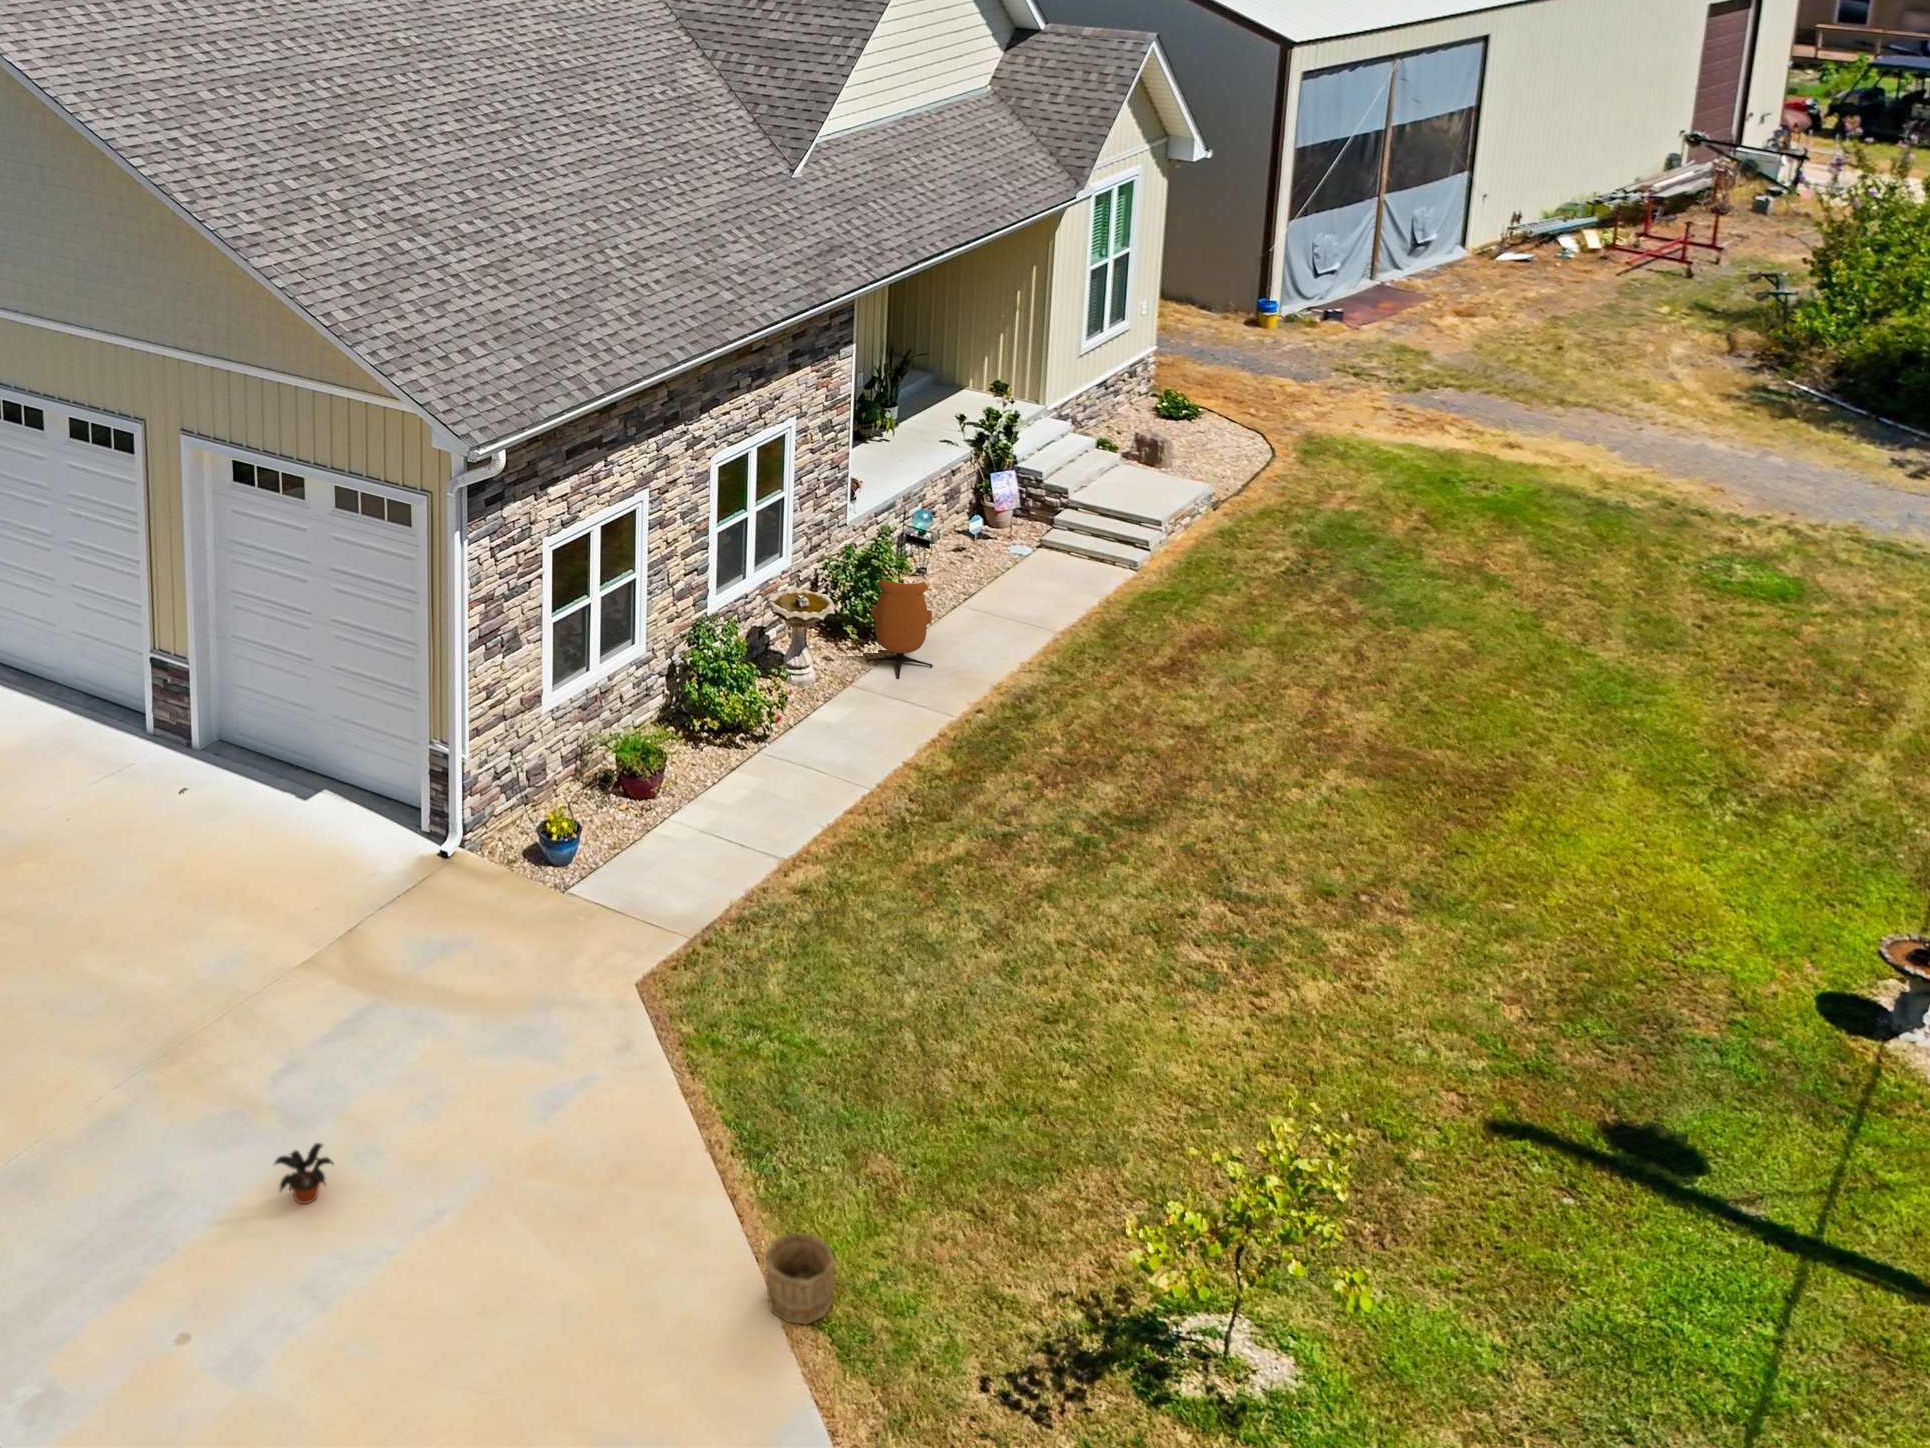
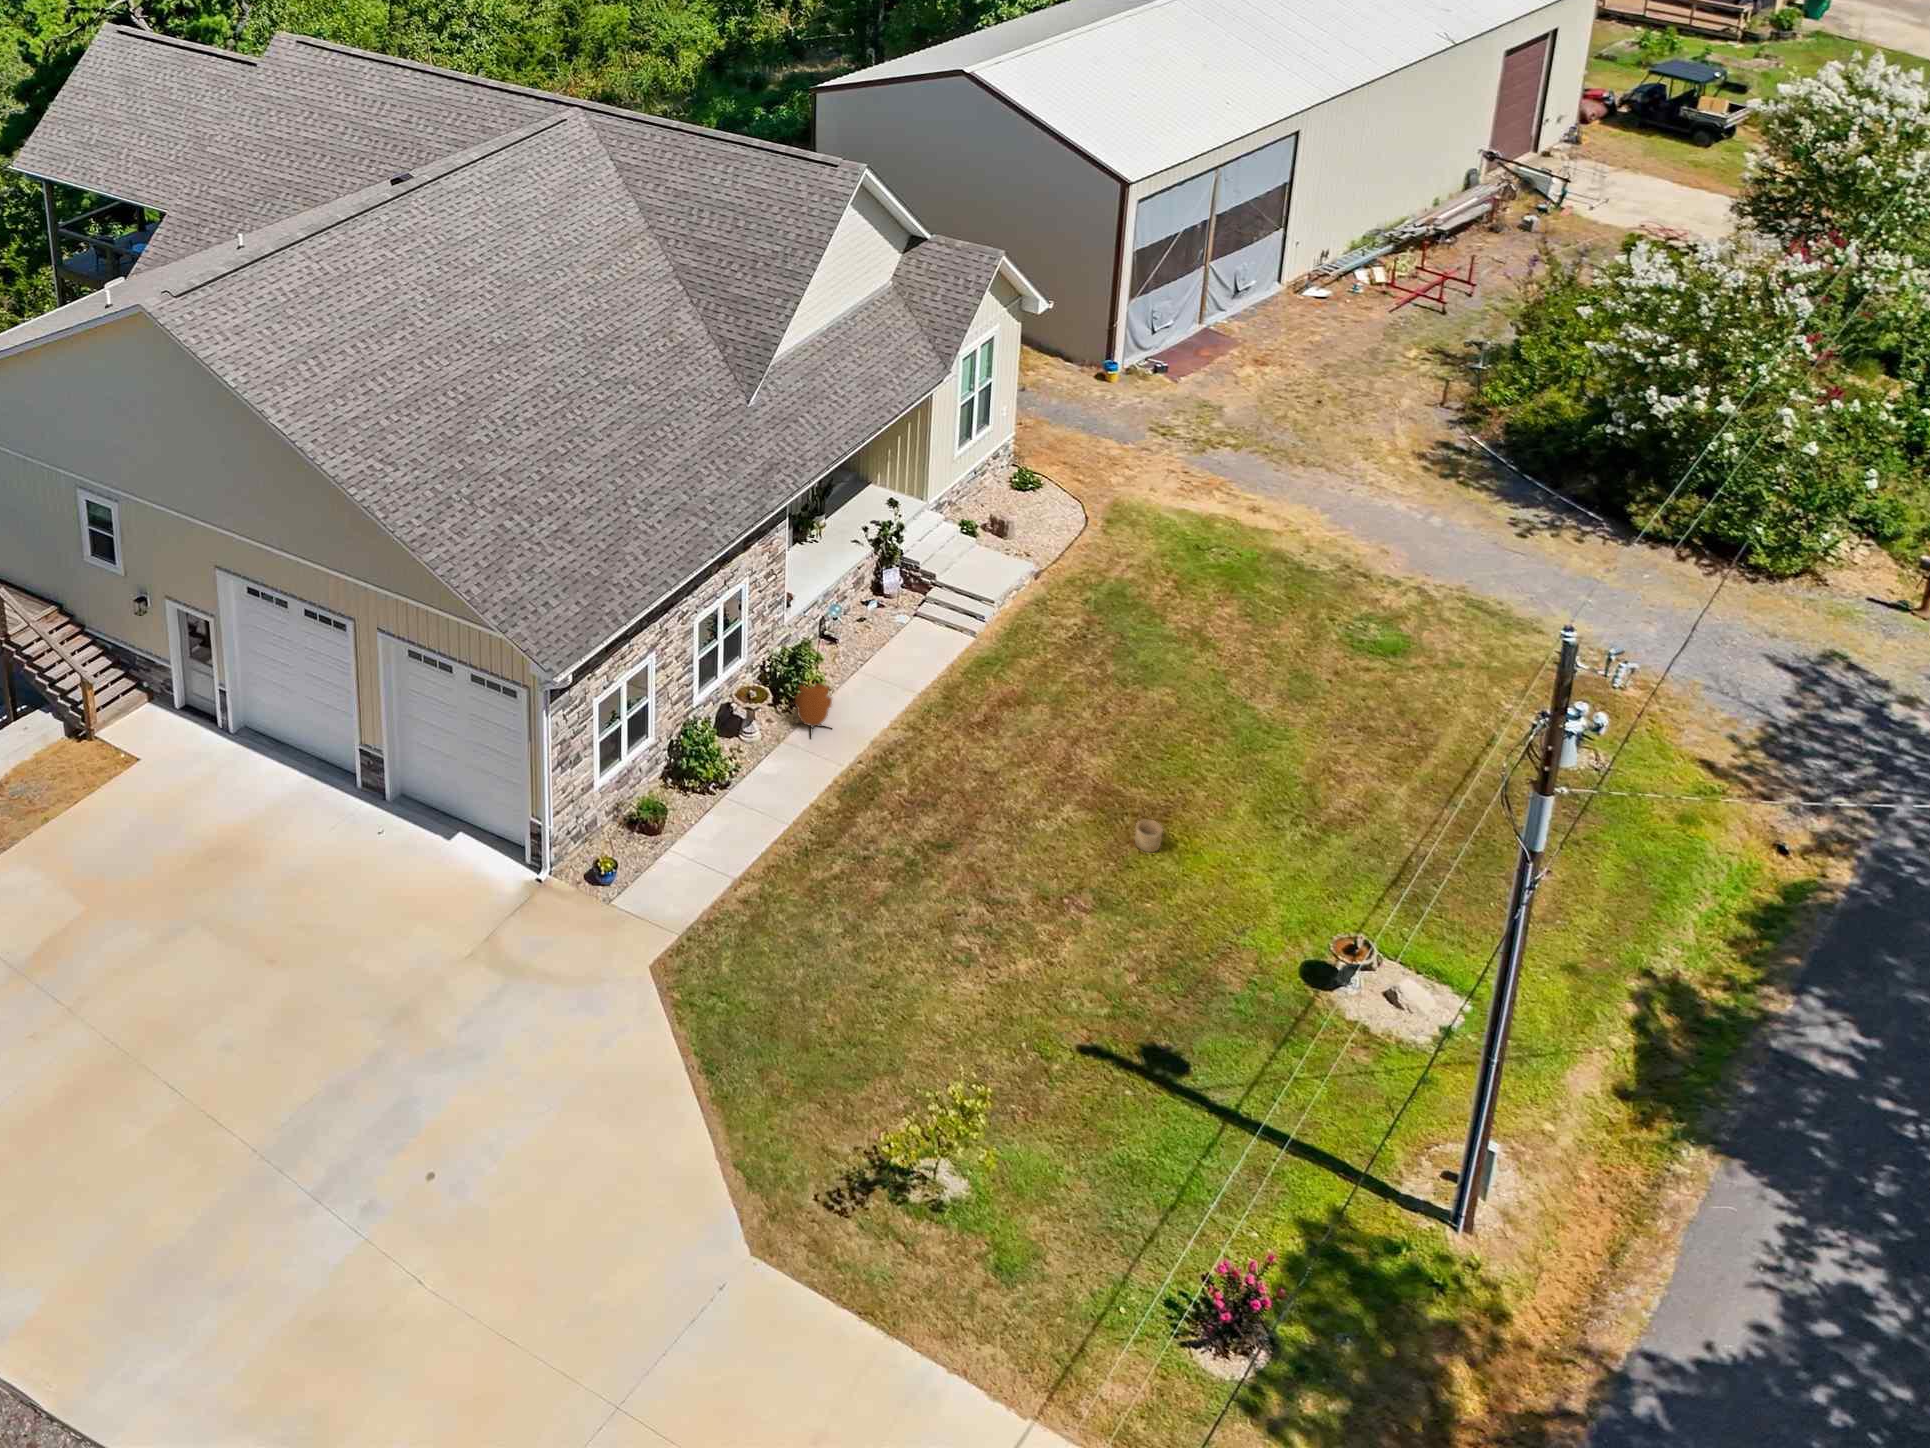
potted plant: present [273,1143,332,1204] -> none [474,1070,504,1100]
wooden bucket: present [765,1233,835,1325] -> present [1135,820,1163,852]

